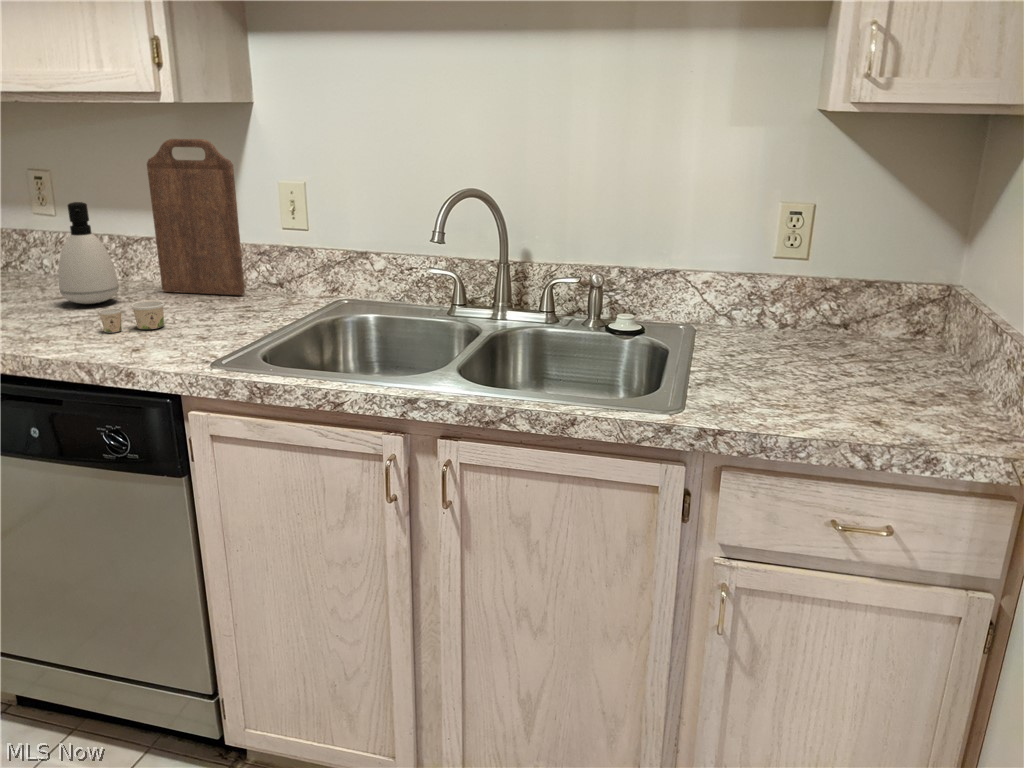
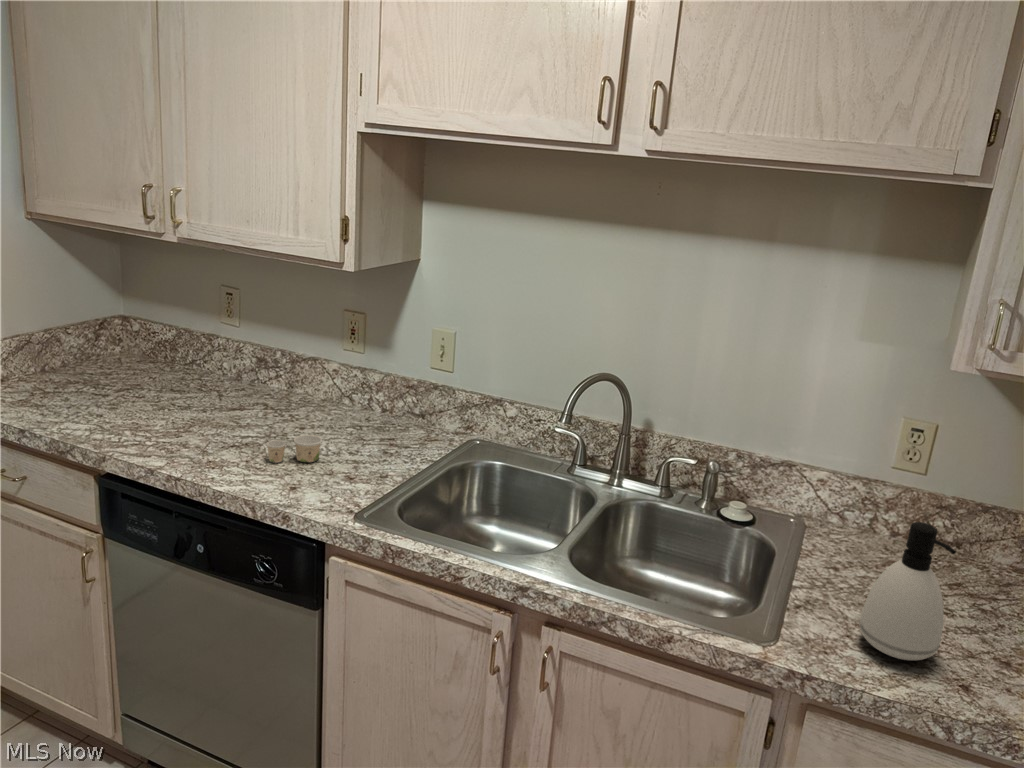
cutting board: present [147,139,245,295] -> none [321,284,395,423]
soap dispenser: present [58,202,119,304] -> present [859,522,956,660]

